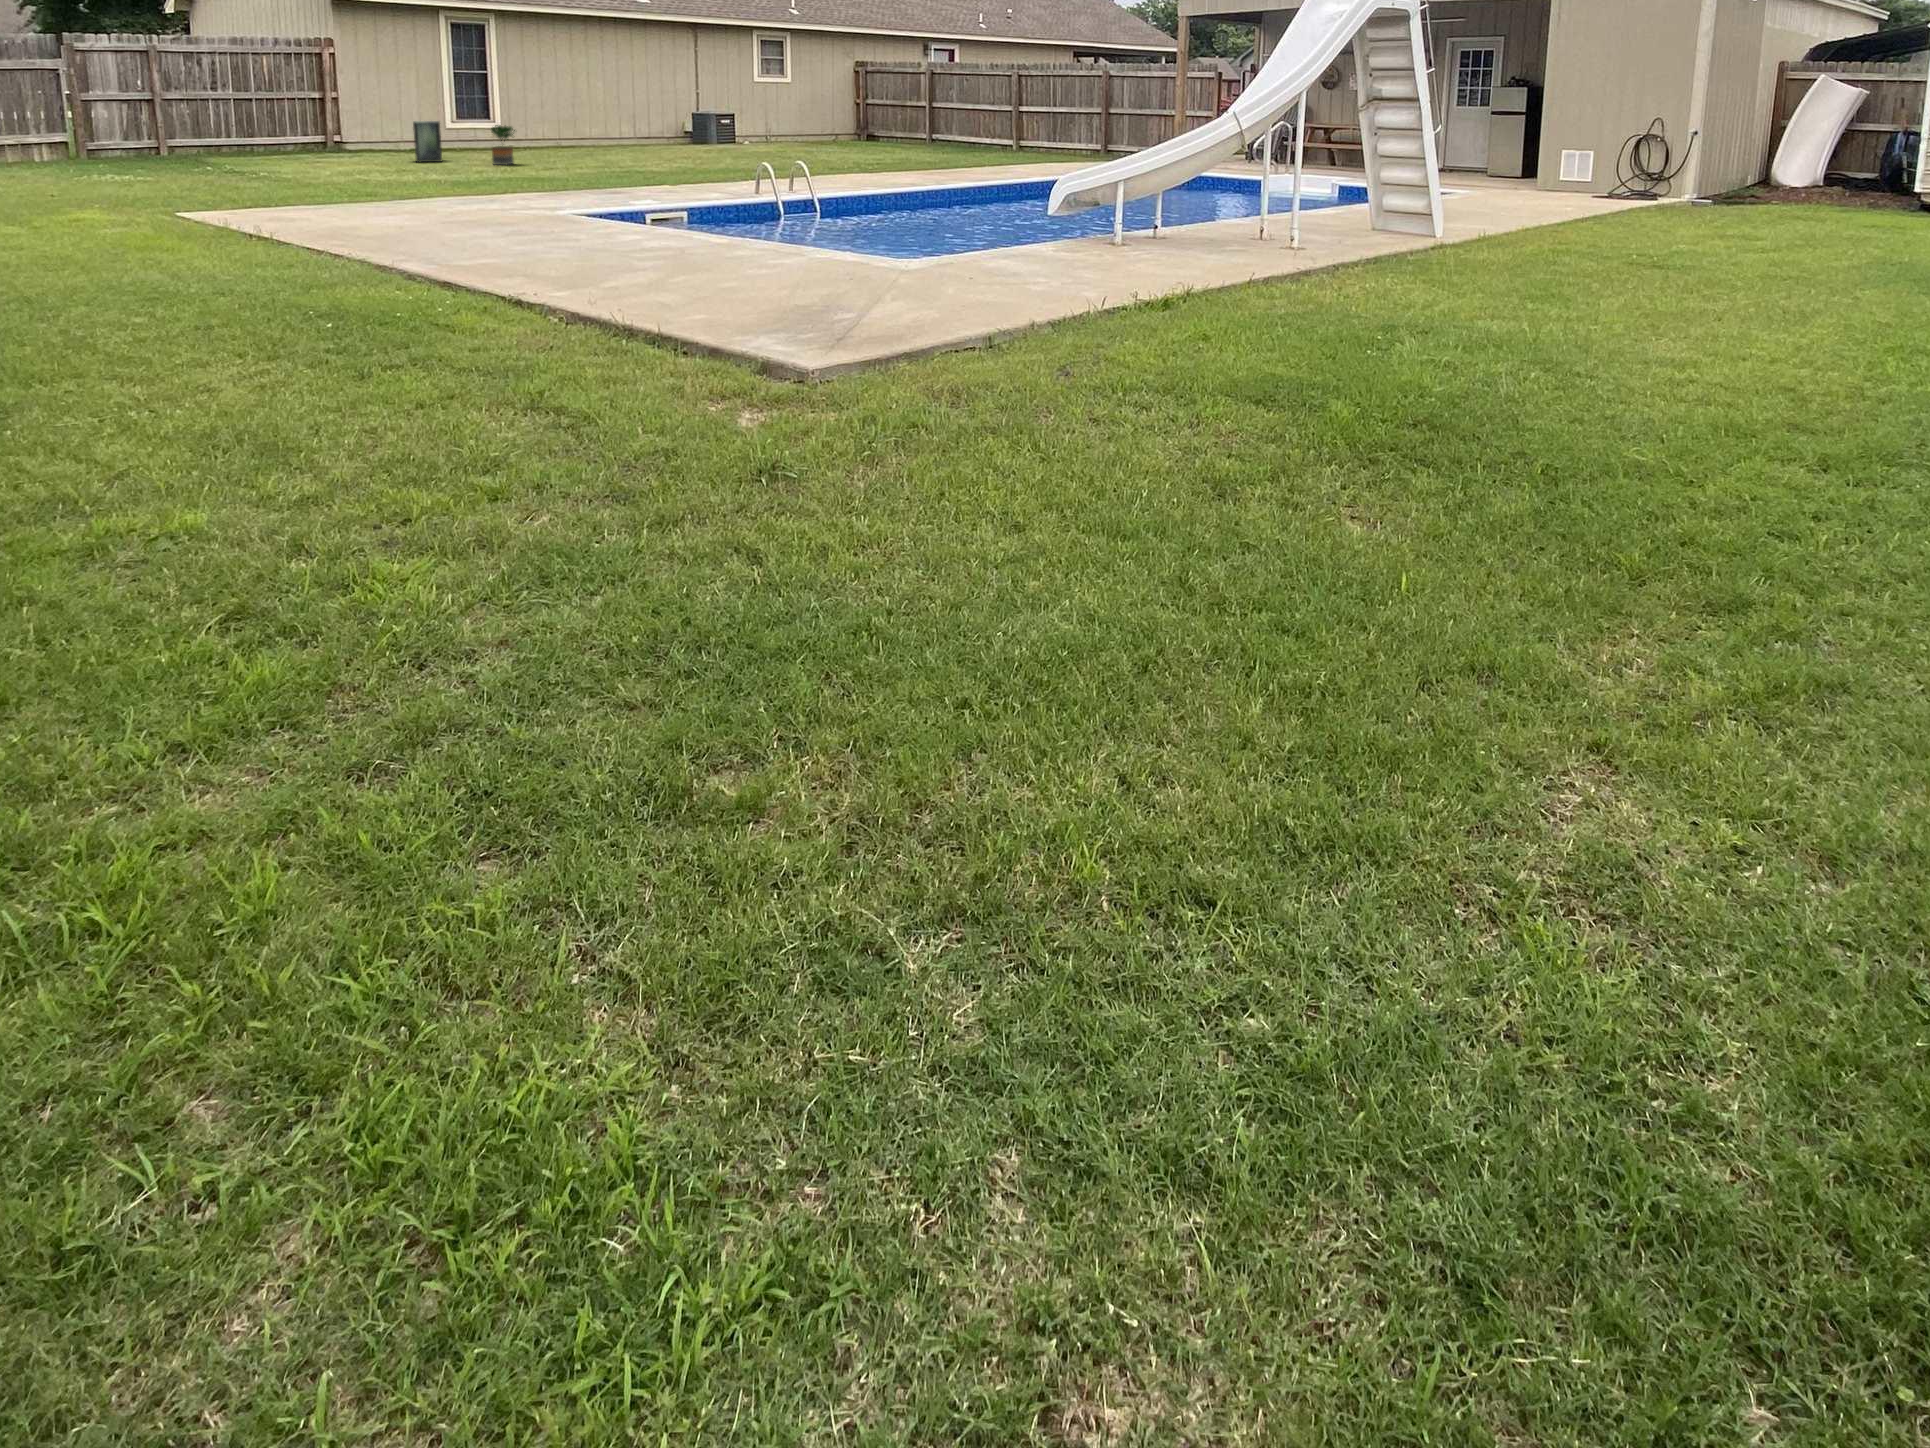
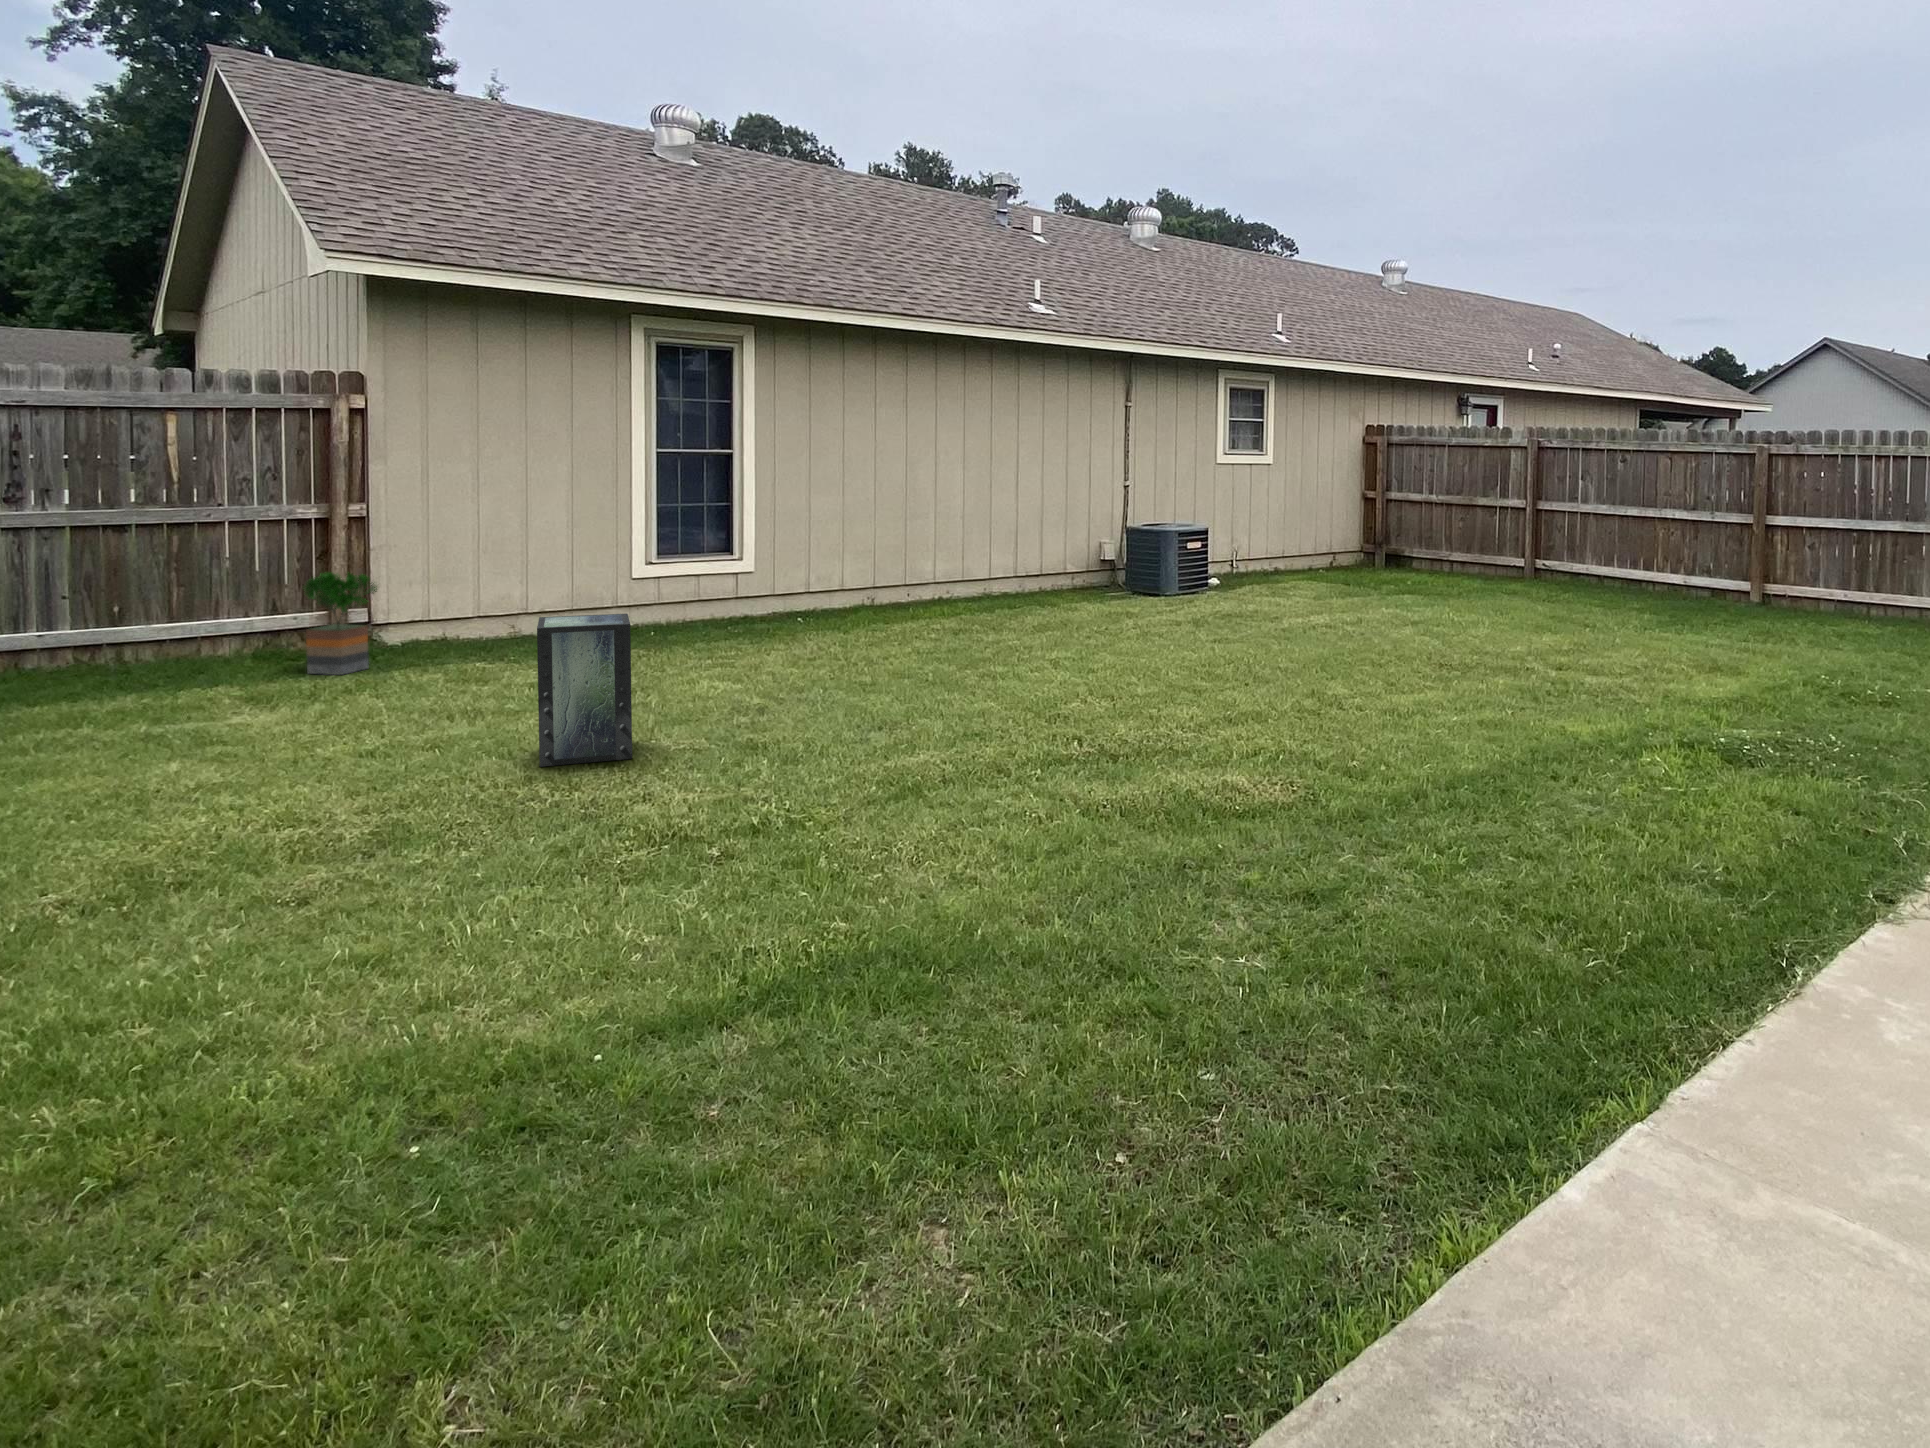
potted tree: present [491,125,515,165] -> present [304,572,377,675]

